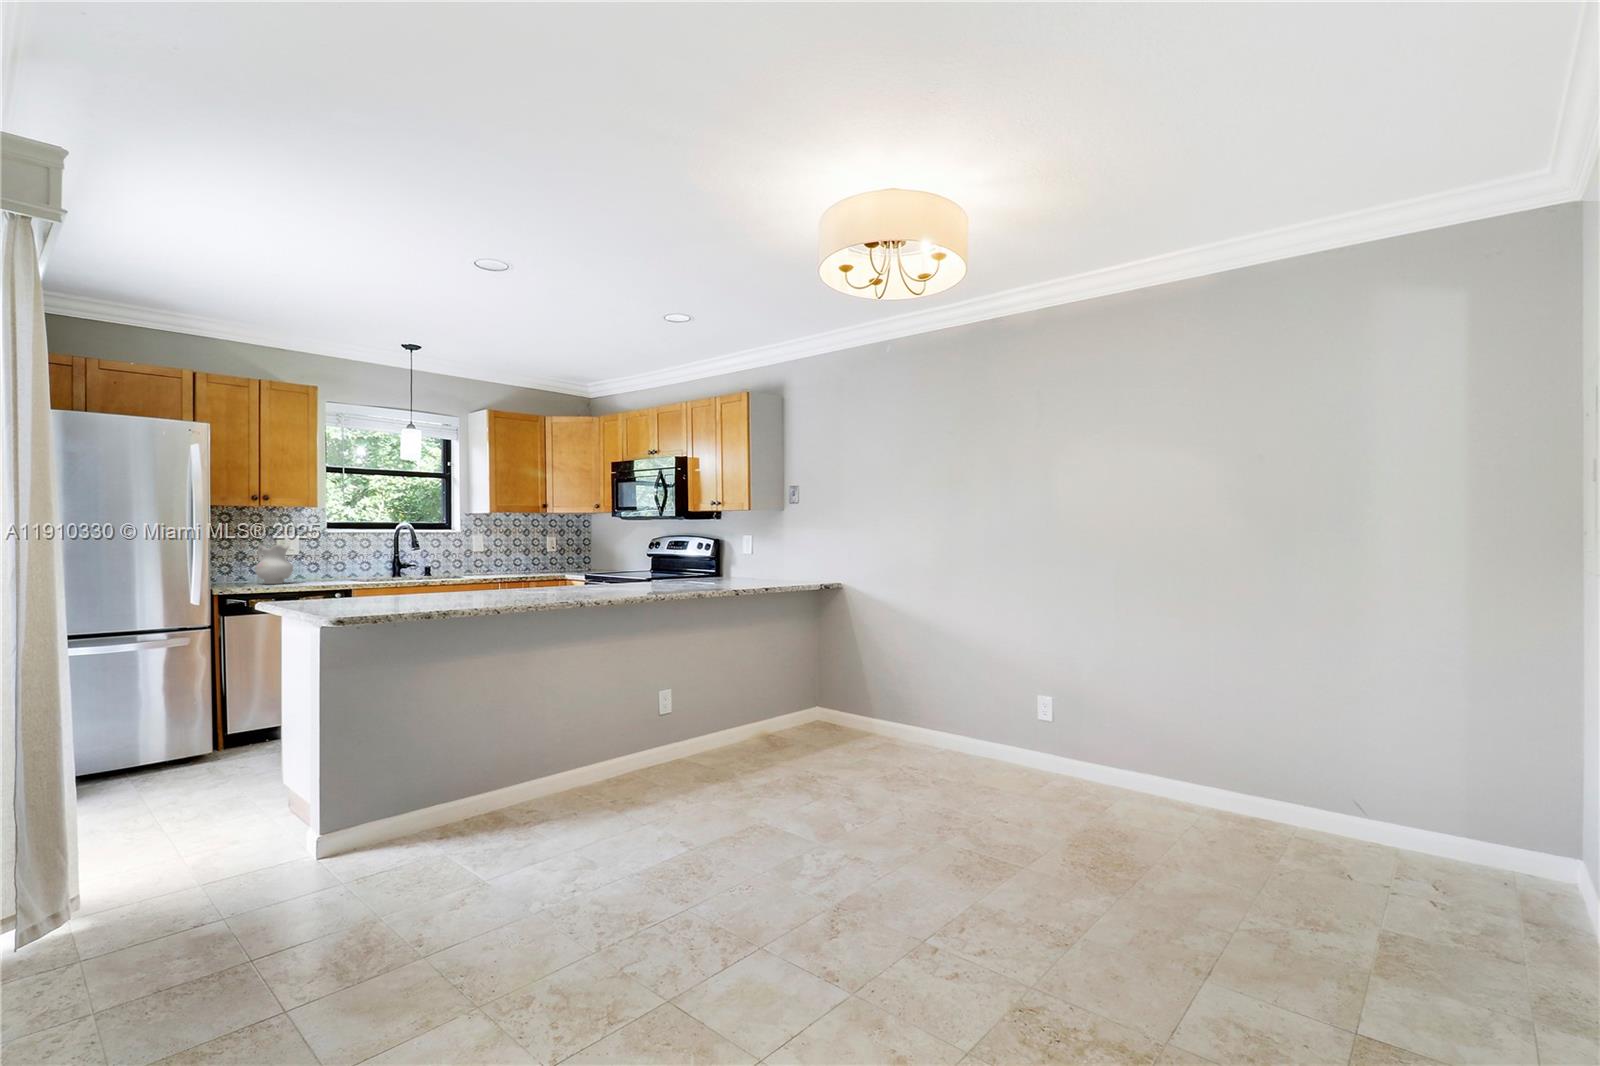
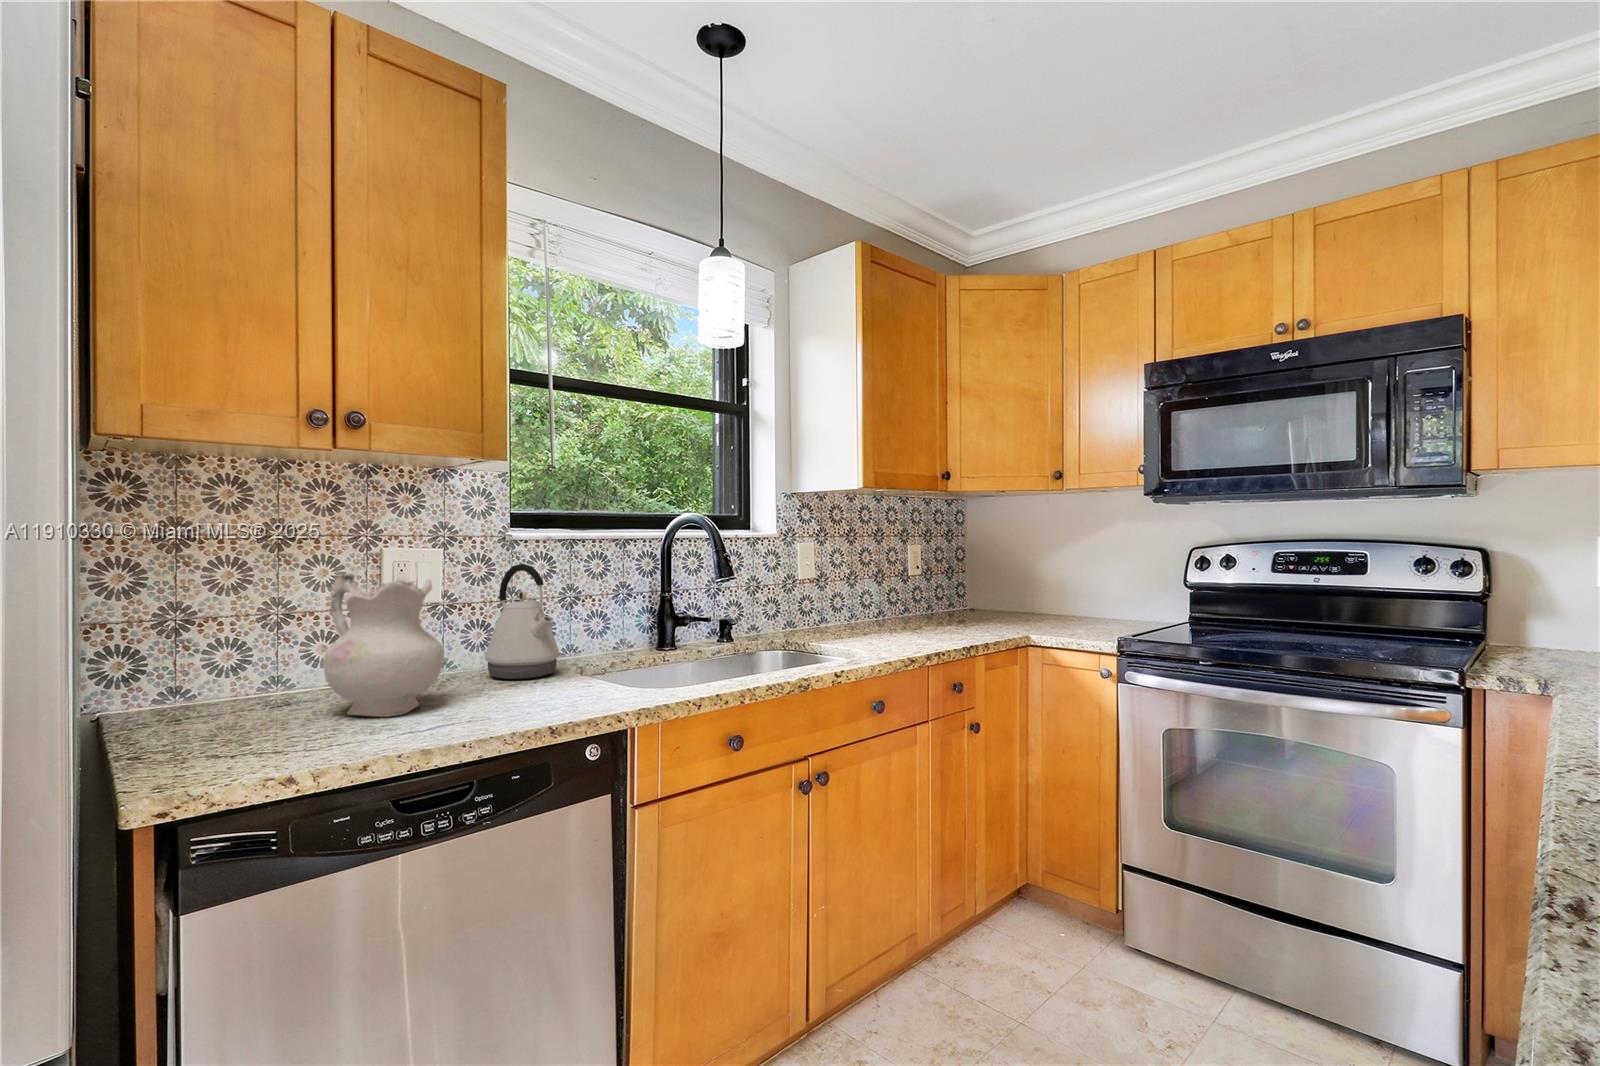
kettle: none [313,542,342,581] -> present [485,564,559,679]

